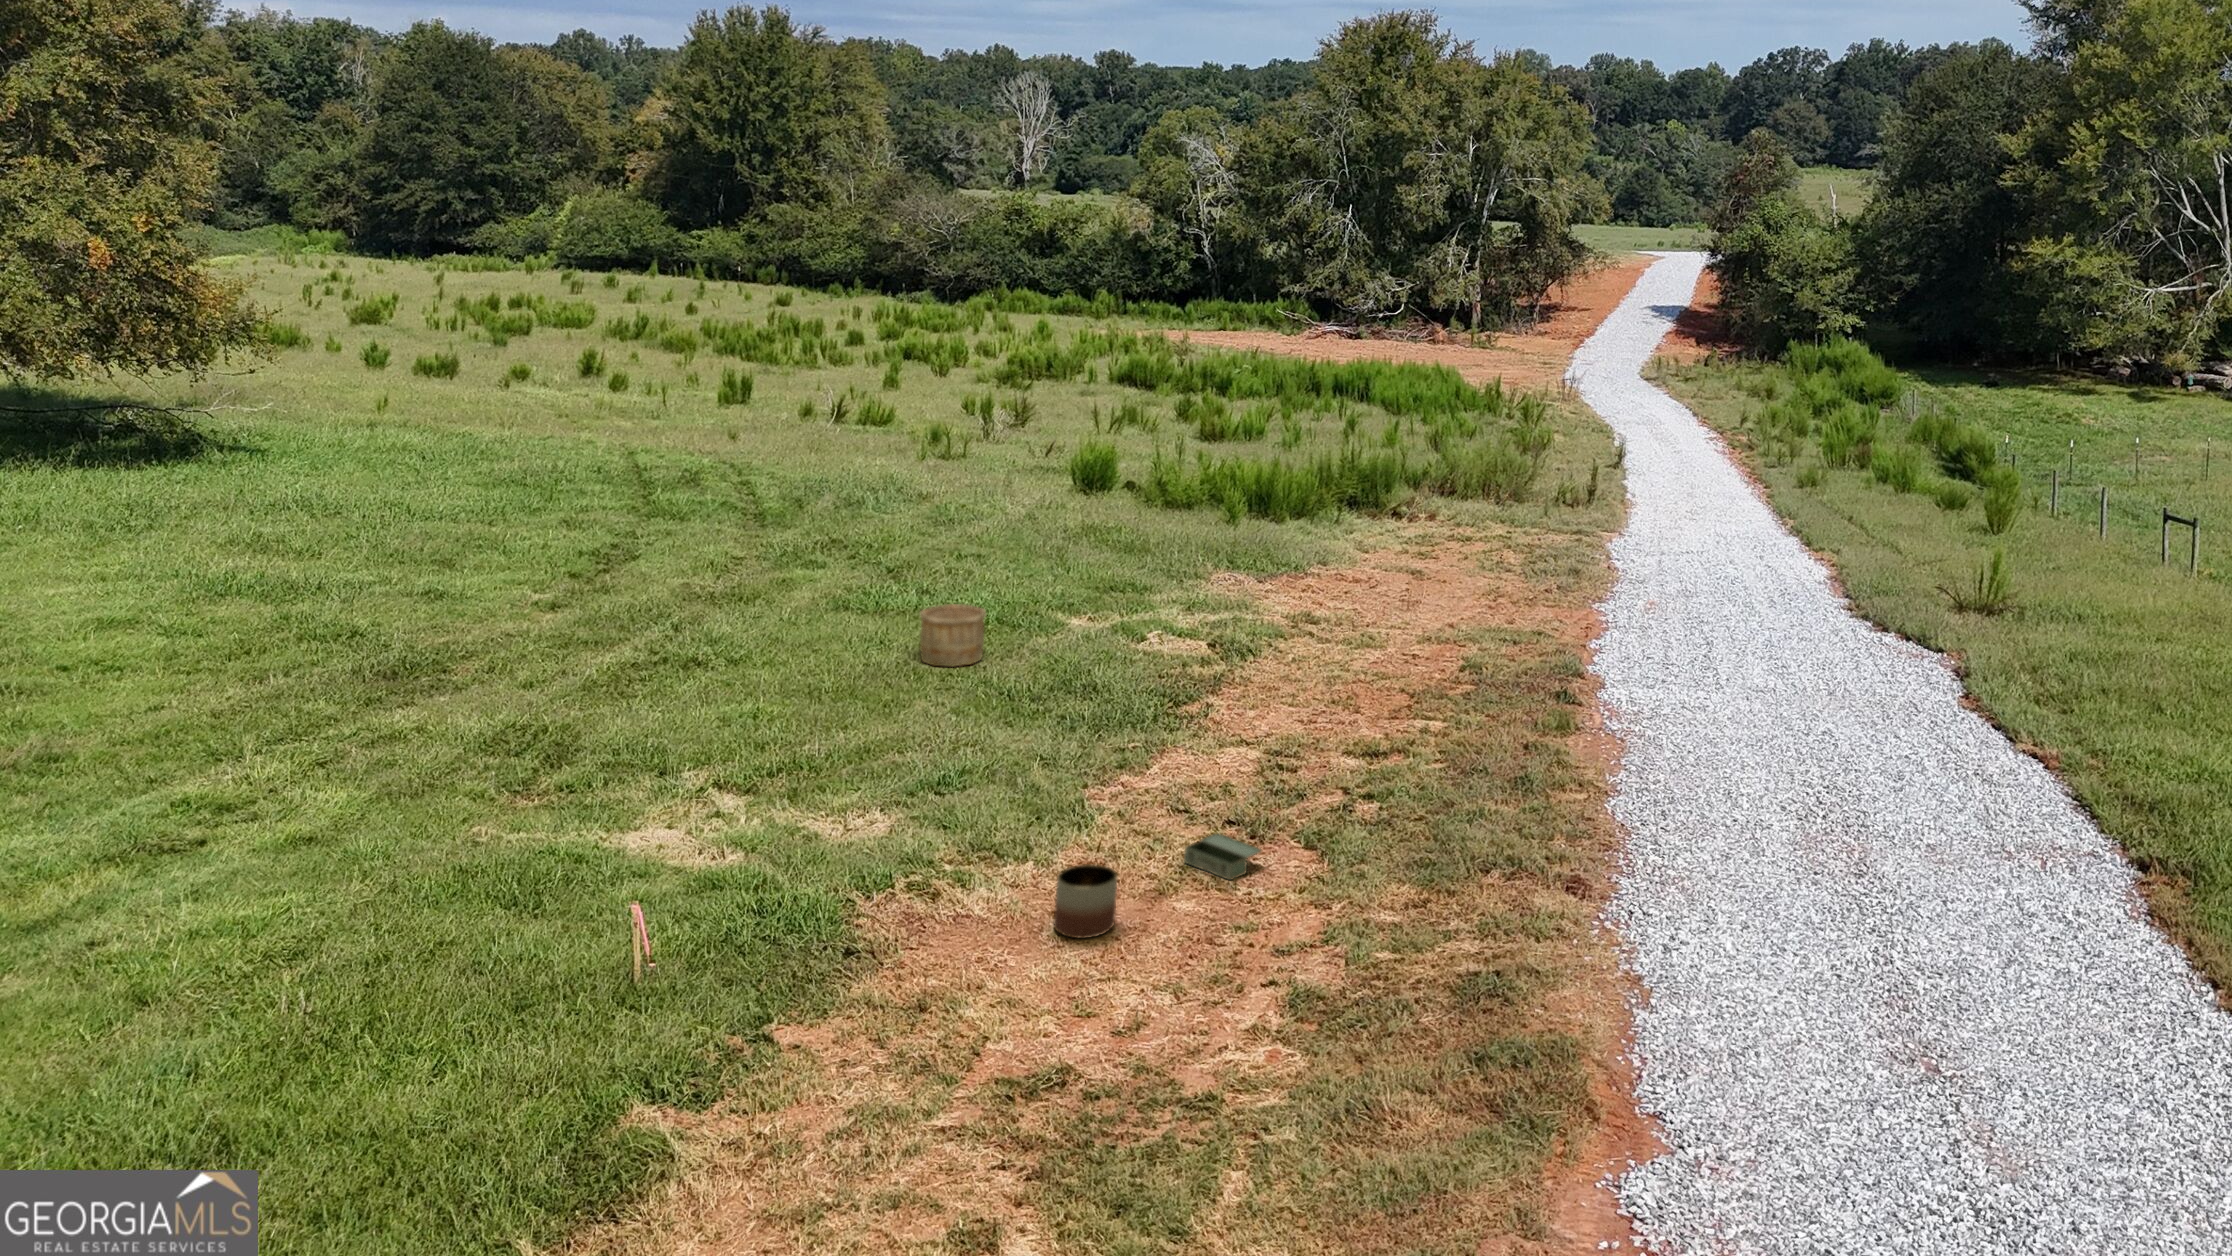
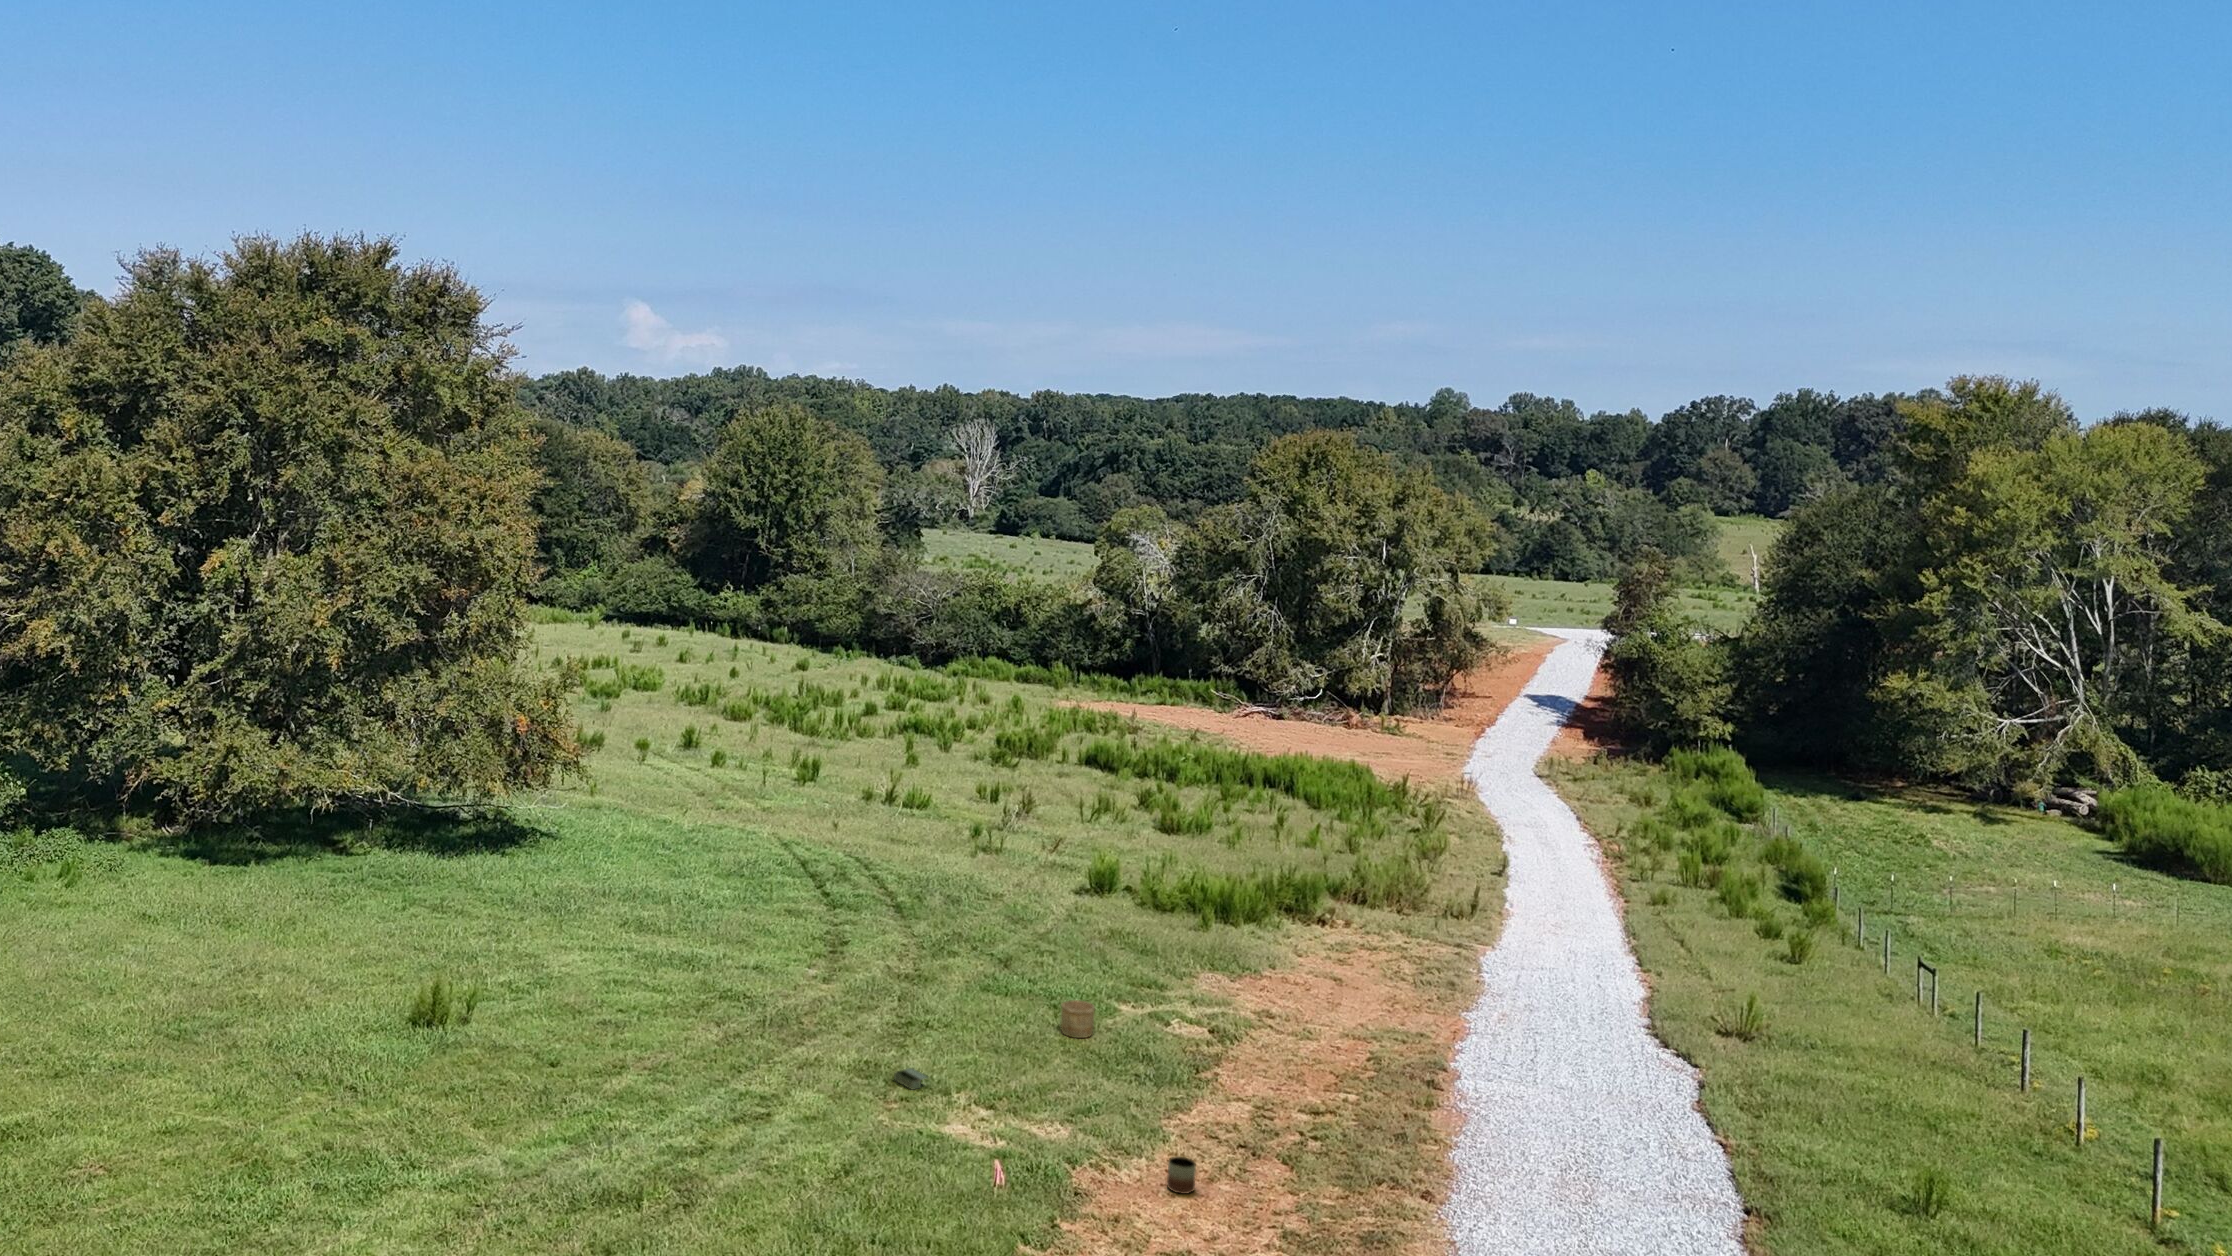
toolbox: present [1184,834,1261,880] -> present [894,1068,928,1090]

